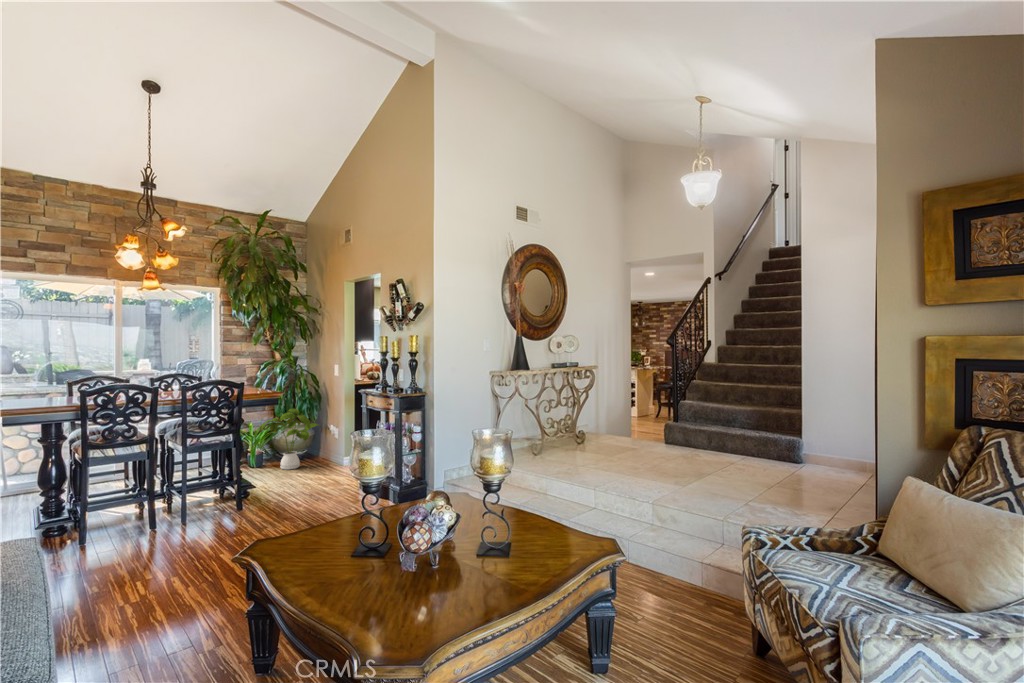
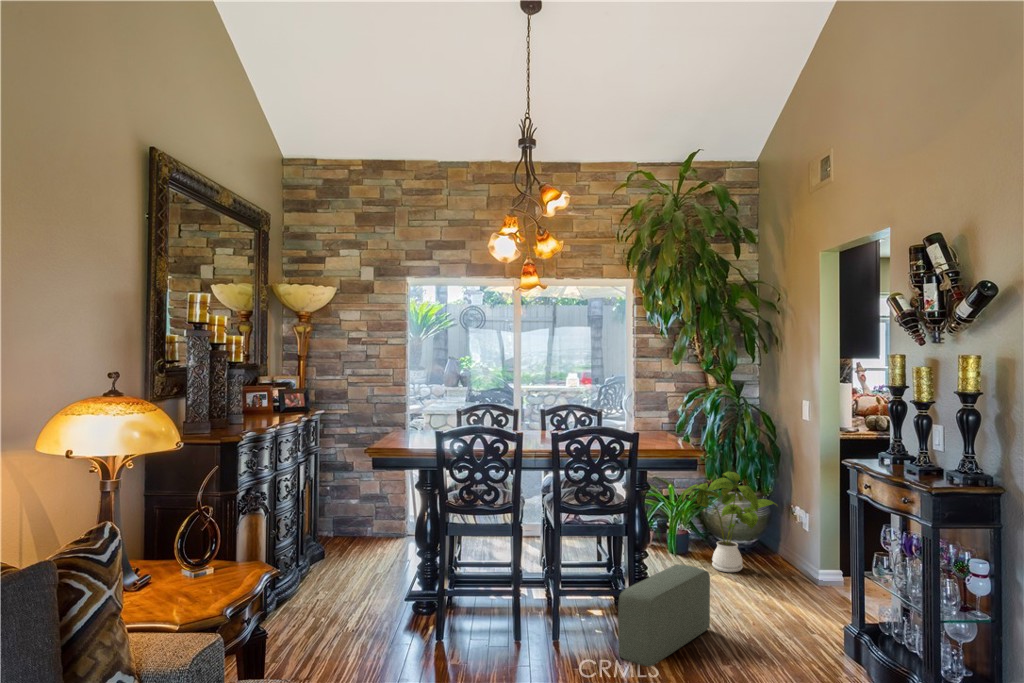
pouf: none [228,462,285,522] -> present [618,565,710,667]

